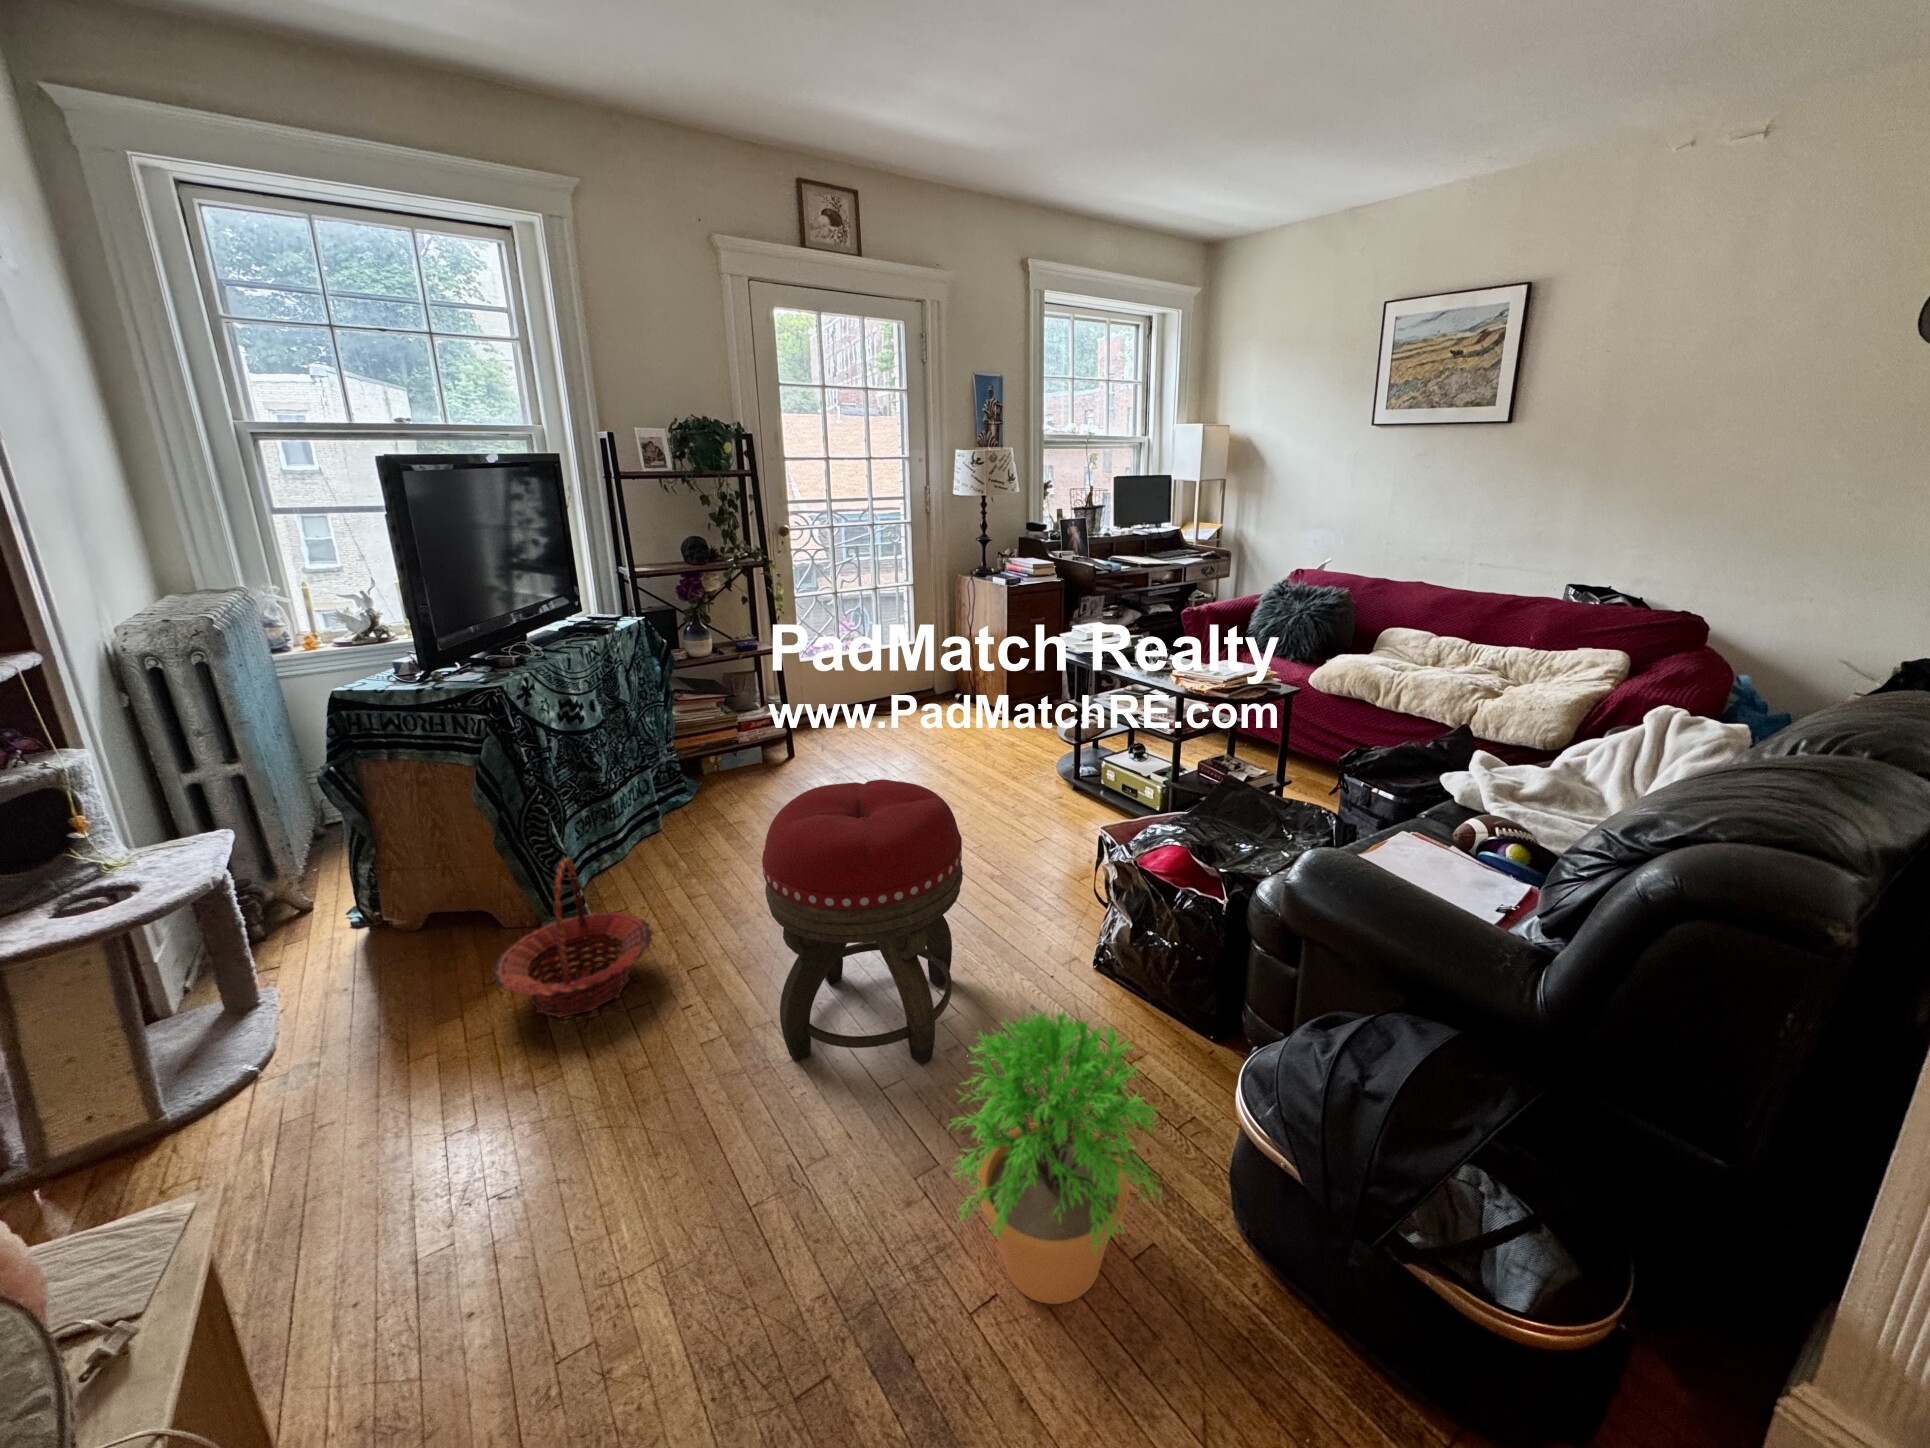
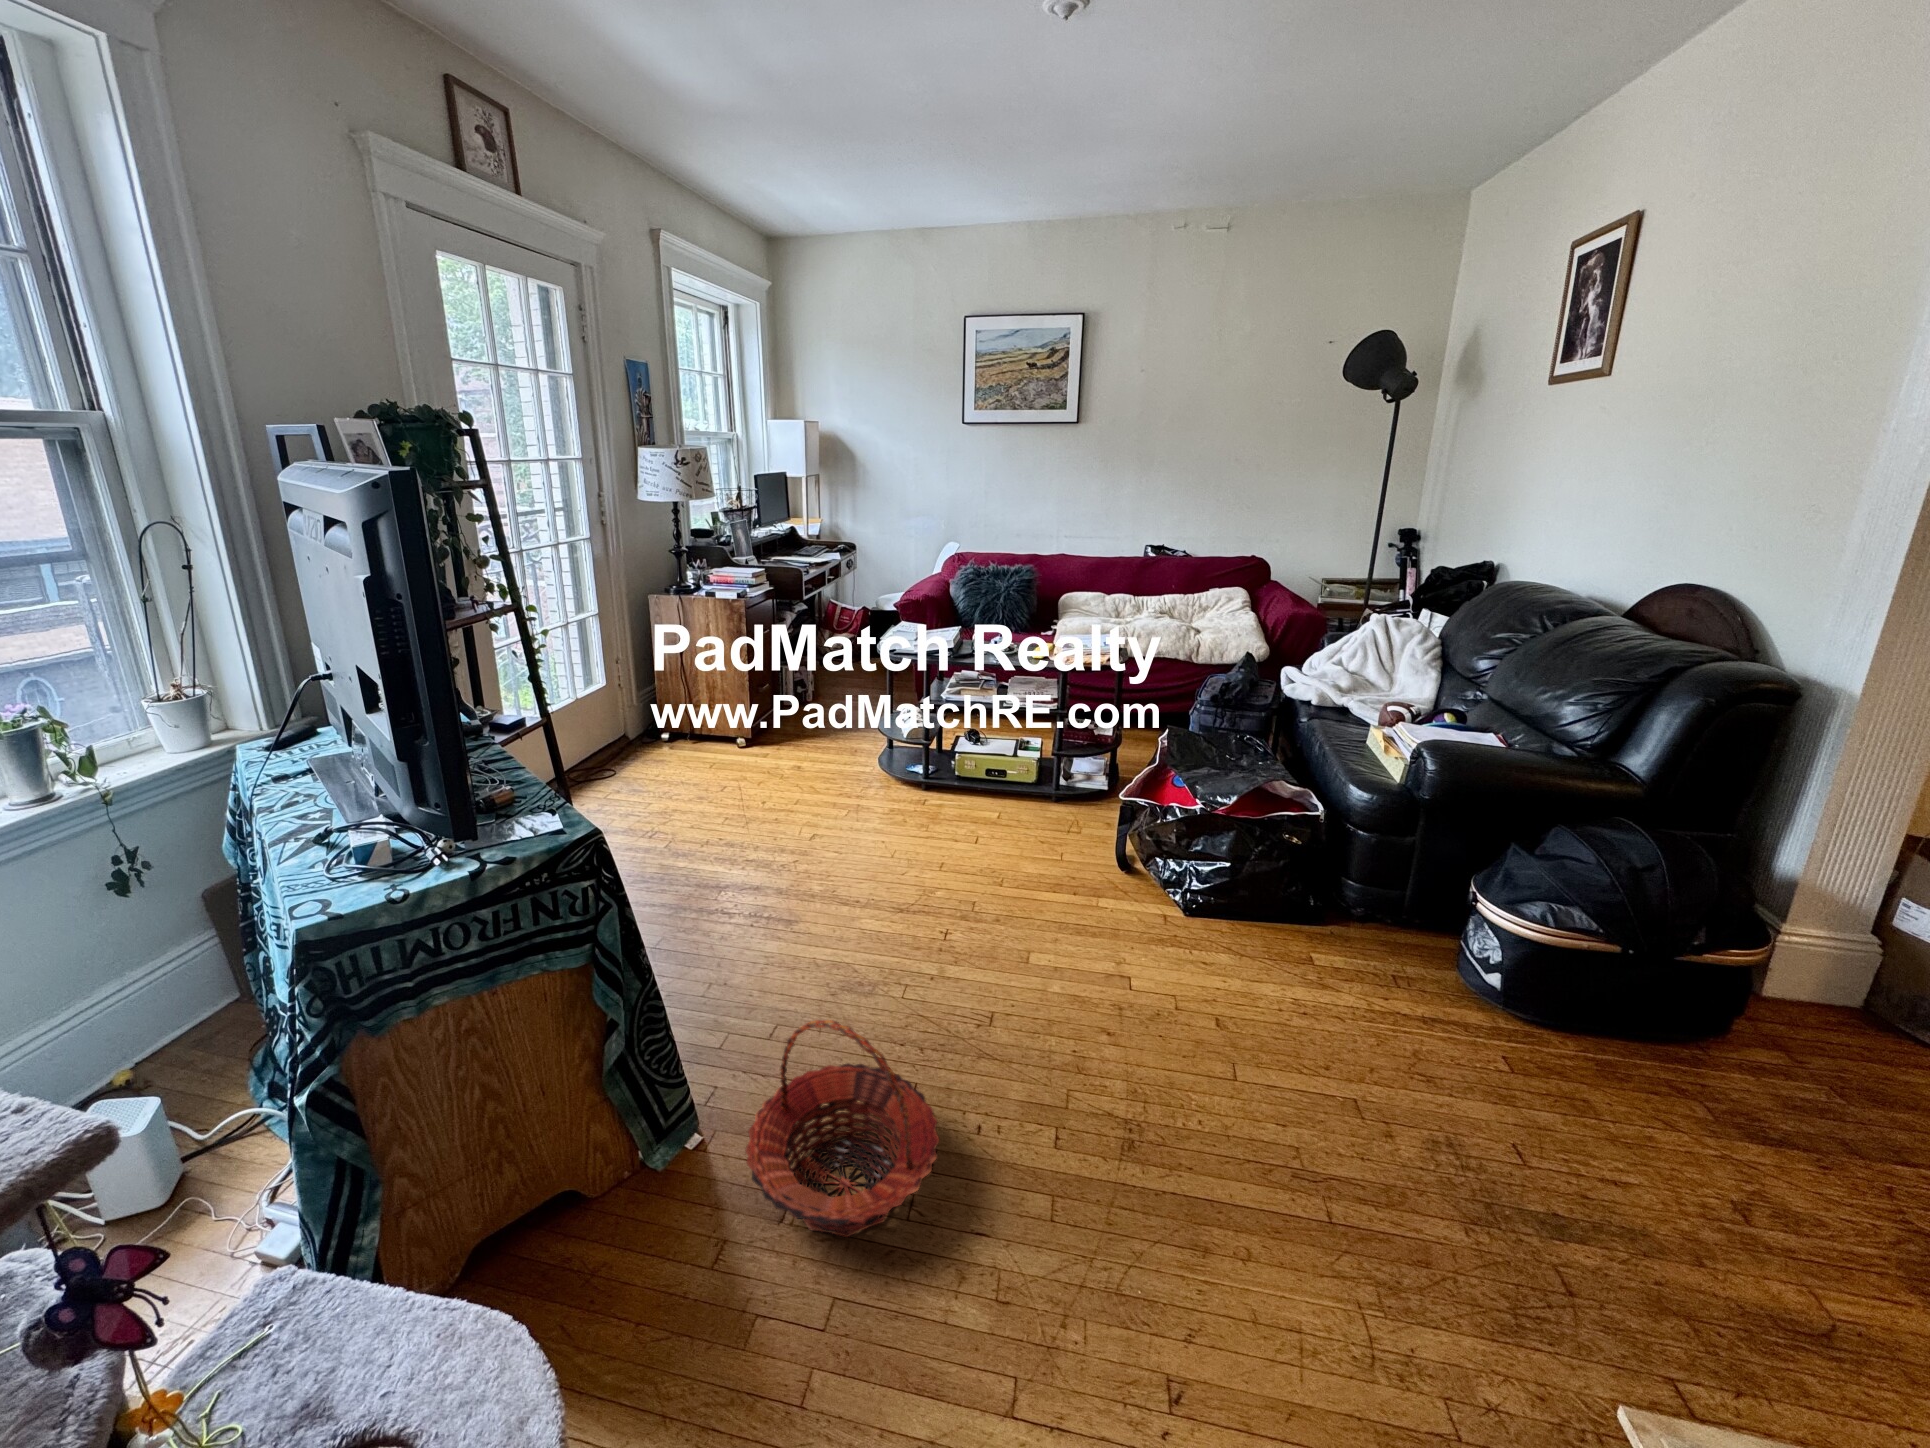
footstool: present [762,779,963,1064] -> none [1032,789,1250,1098]
potted plant: present [949,1011,1162,1304] -> none [1415,899,1629,1125]

